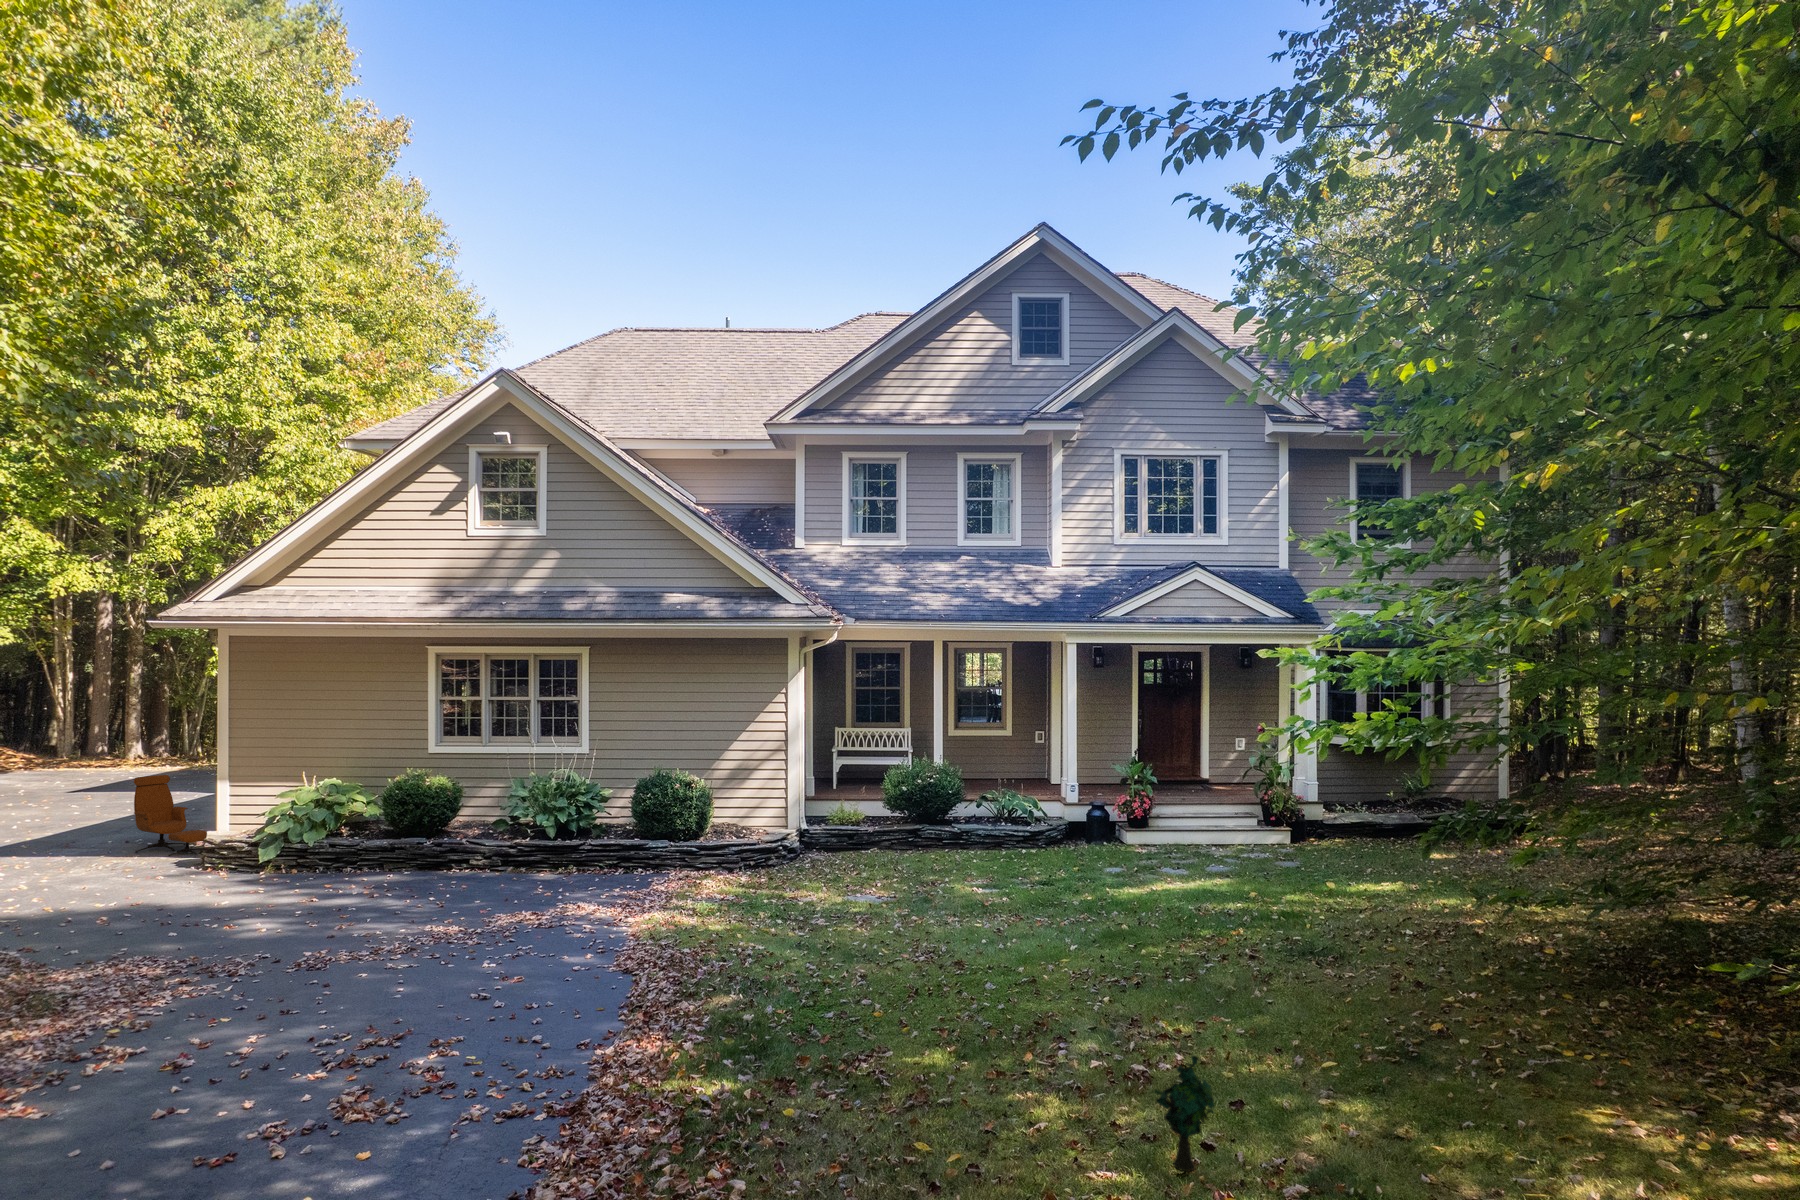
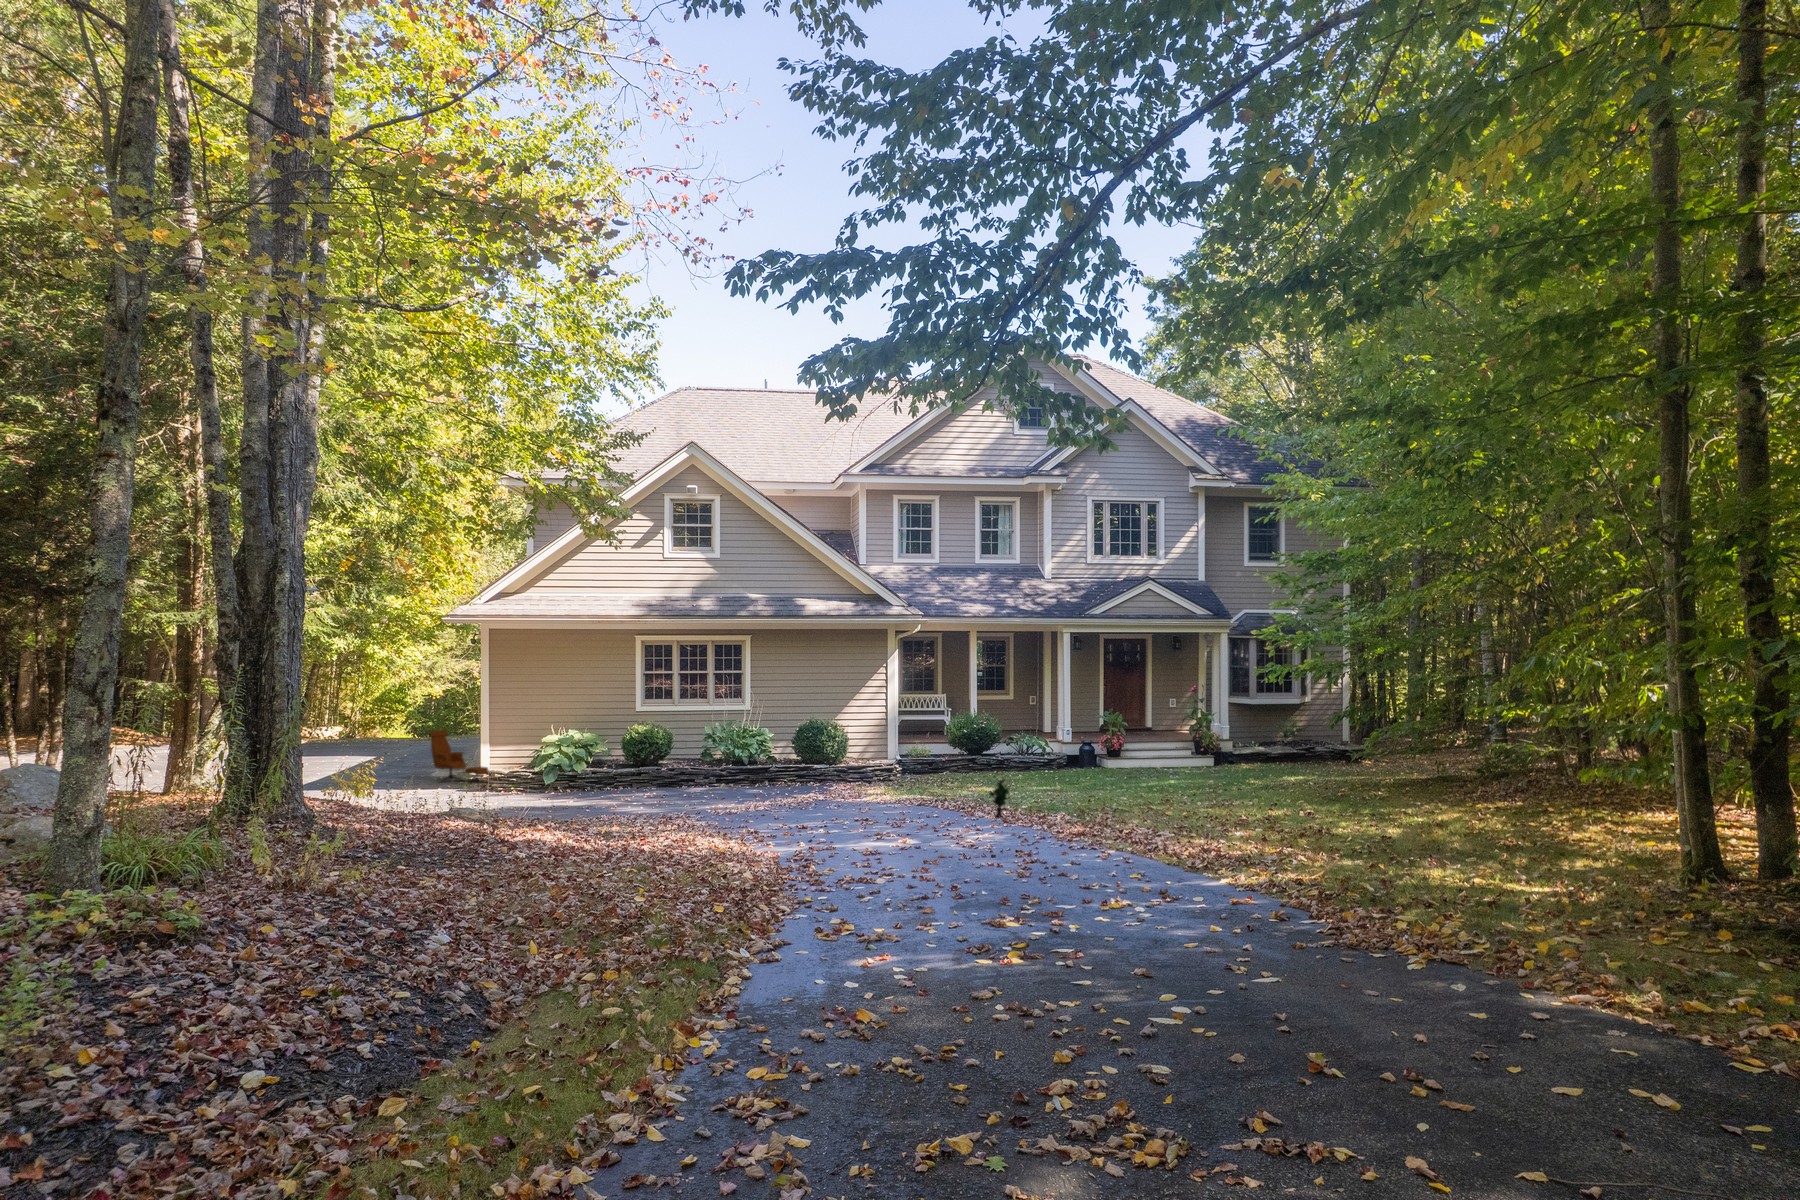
decorative plant: present [1154,1055,1215,1171] -> present [989,779,1009,817]

